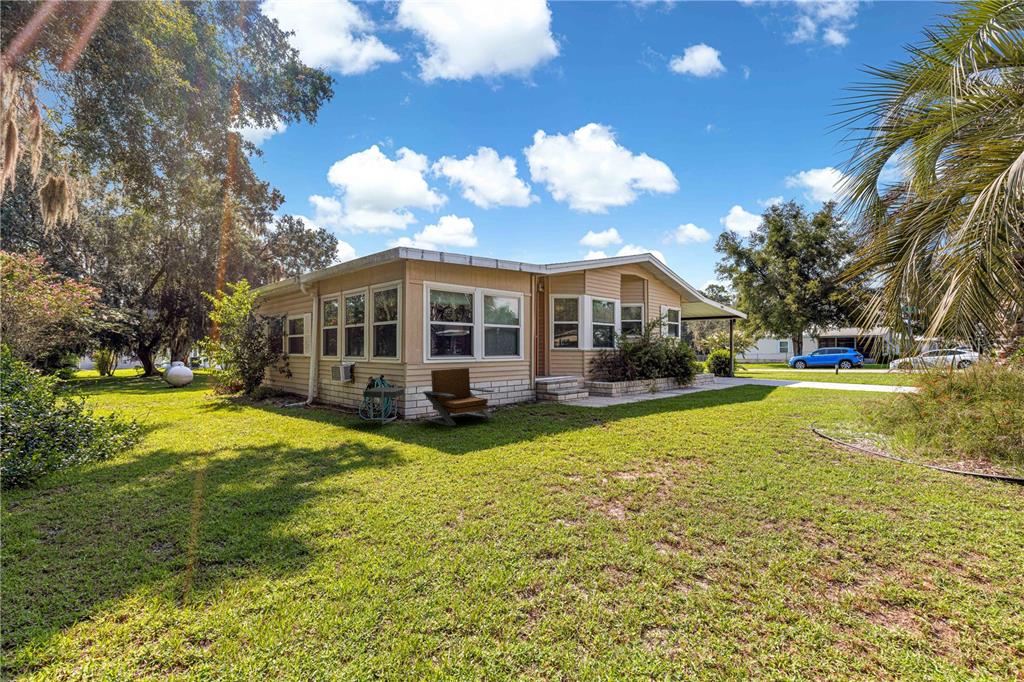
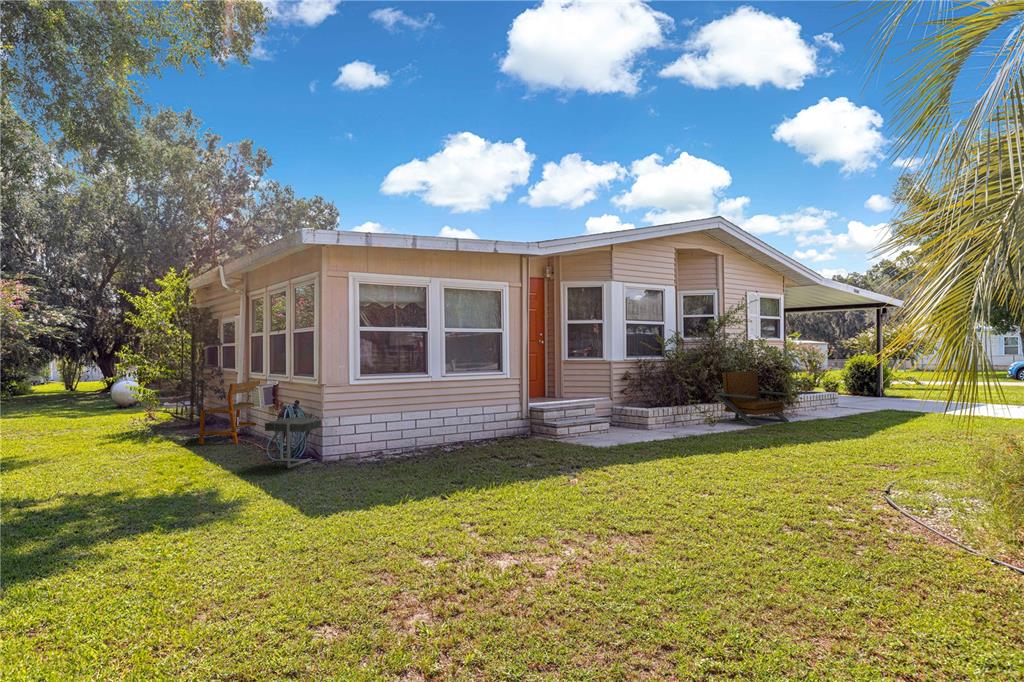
bench: none [290,360,337,409] -> present [199,380,260,444]
lounge chair: present [423,368,494,426] -> present [715,371,789,426]

